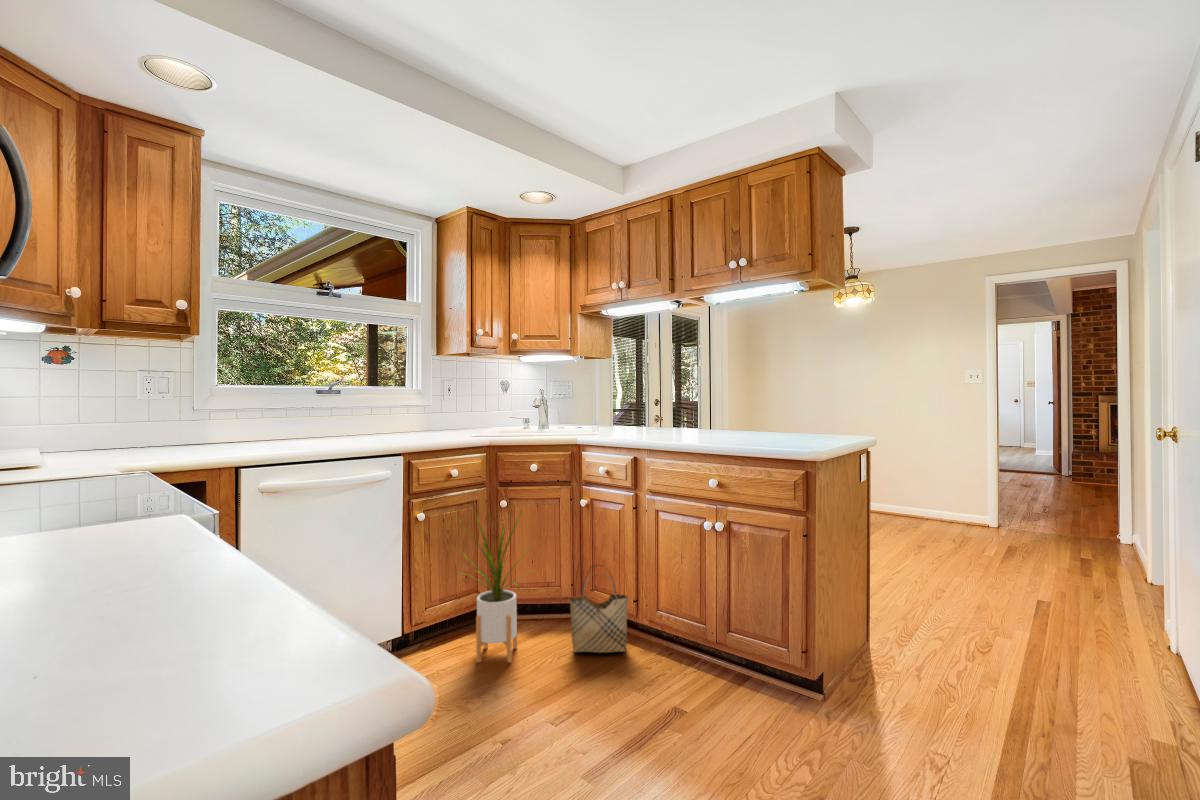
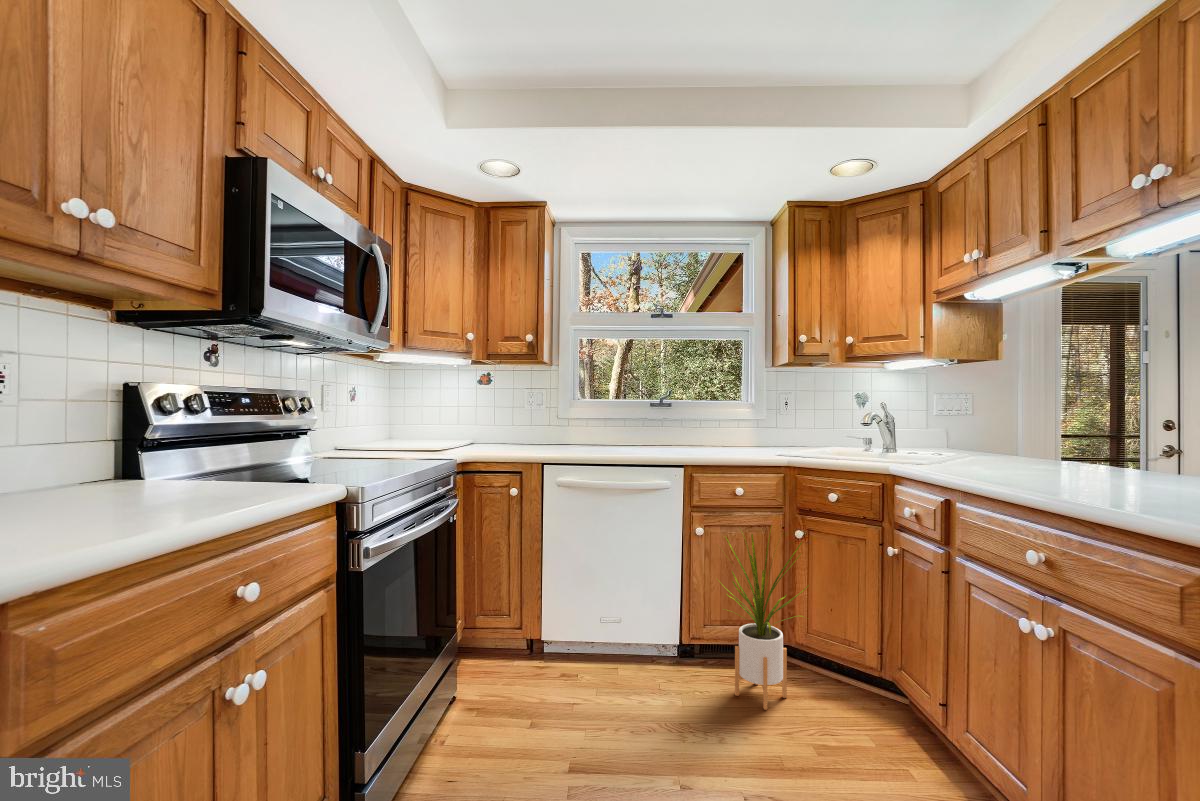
woven basket: present [569,564,628,653] -> none [841,633,926,760]

